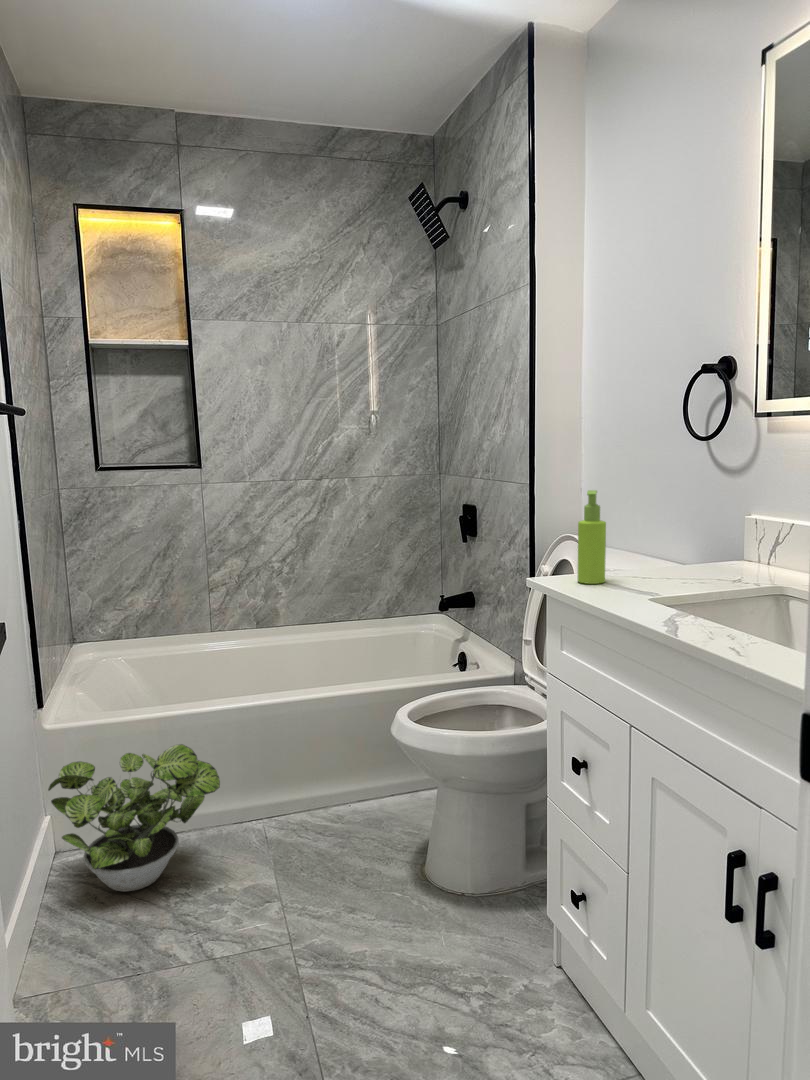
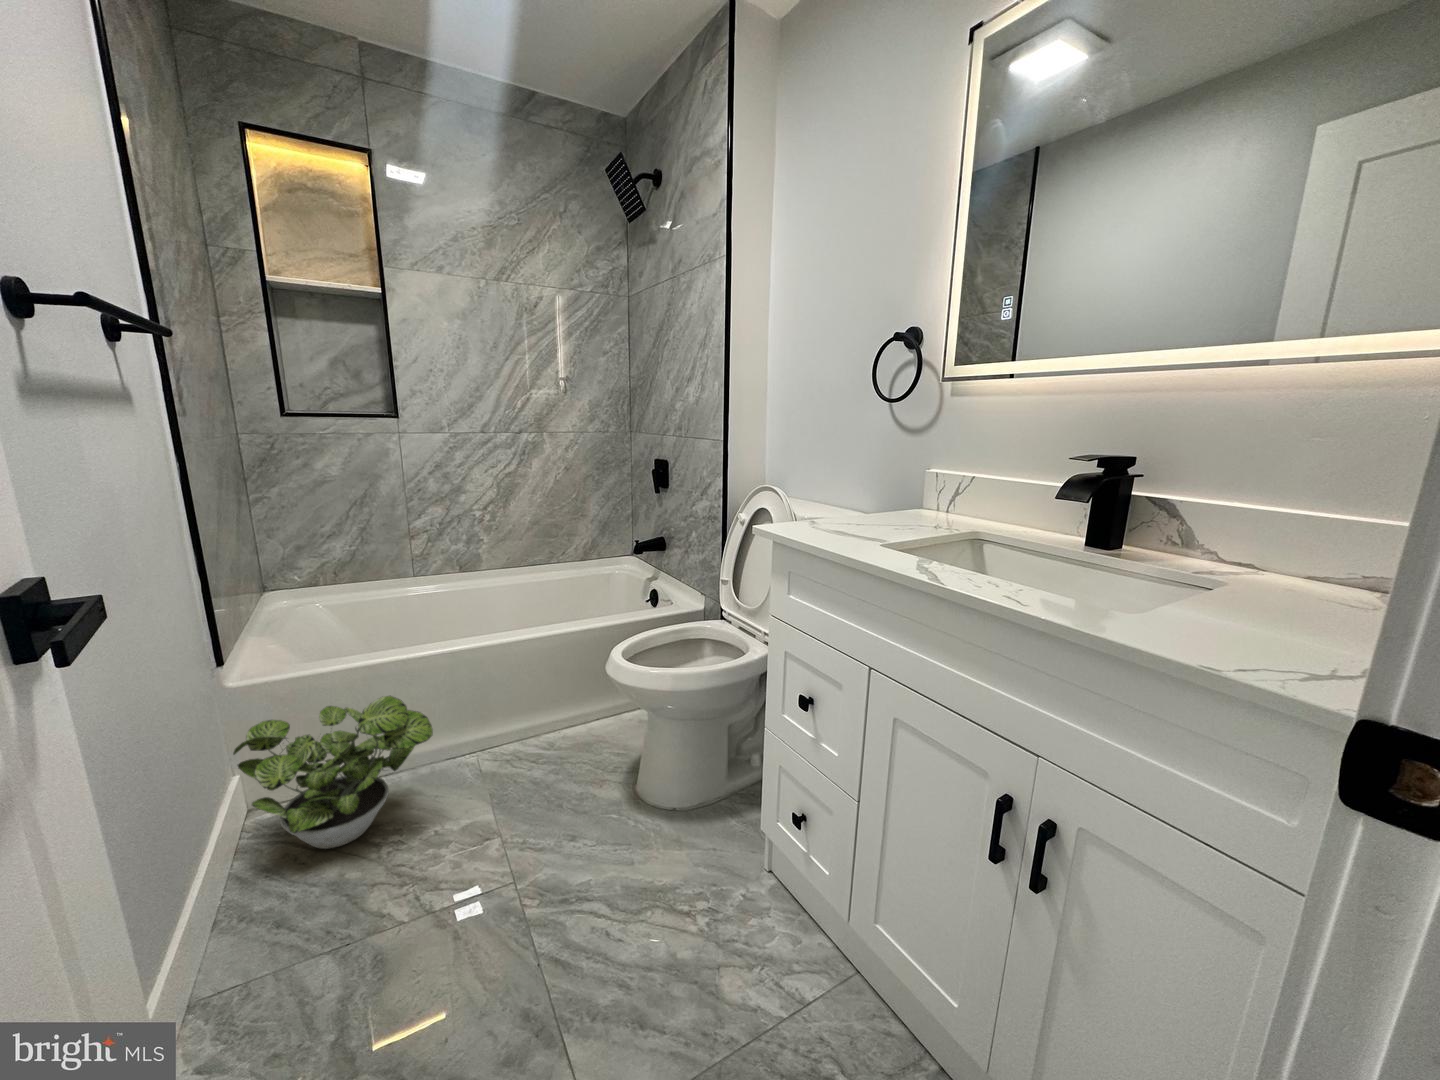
soap dispenser: present [578,490,606,584] -> none [799,441,827,530]

